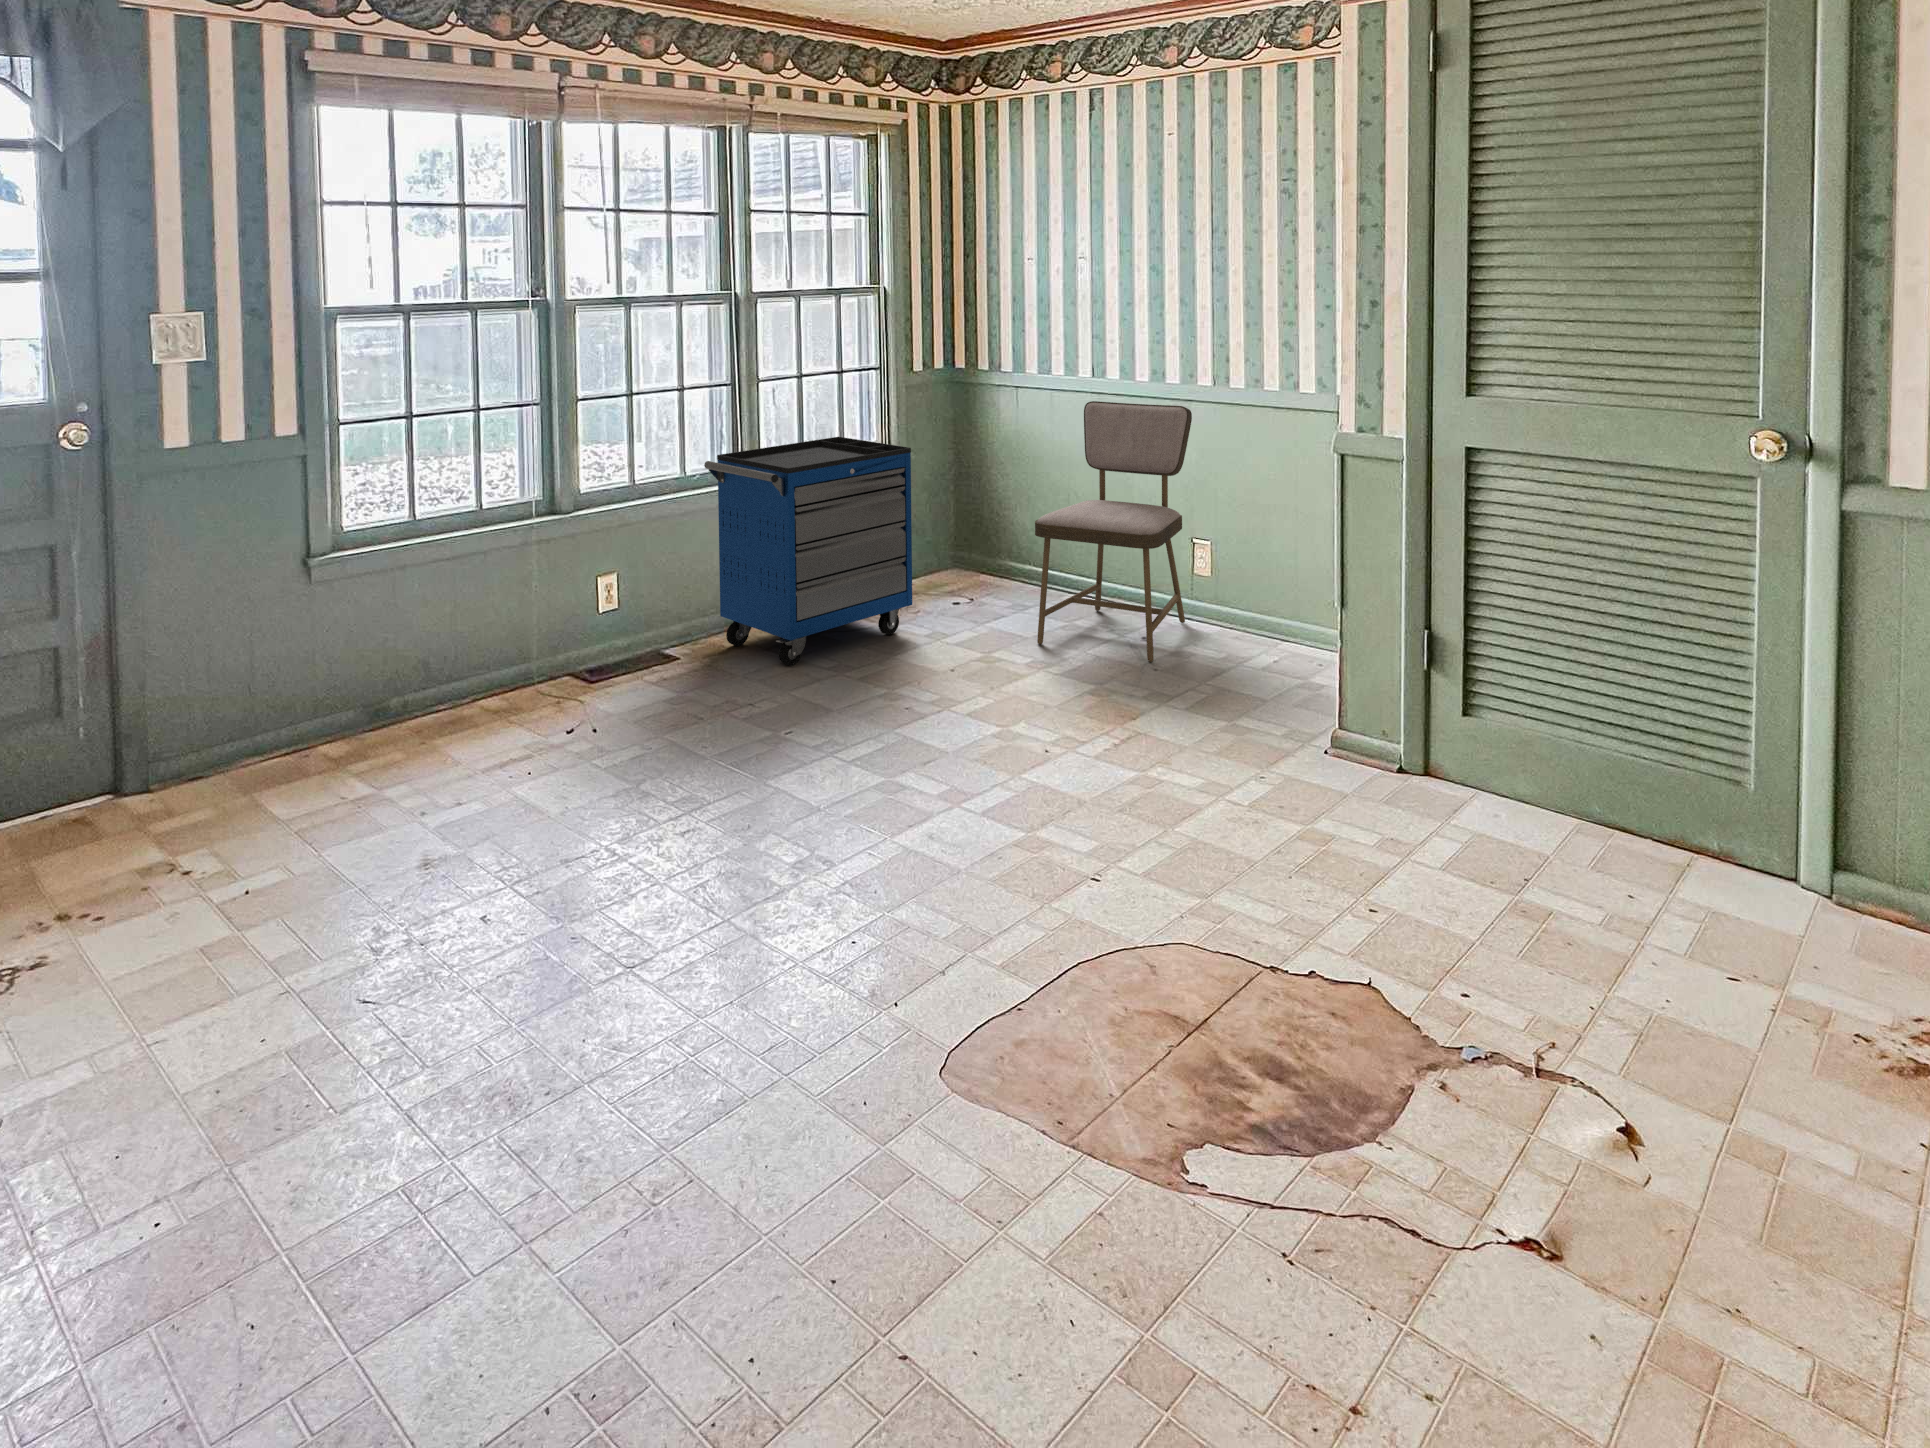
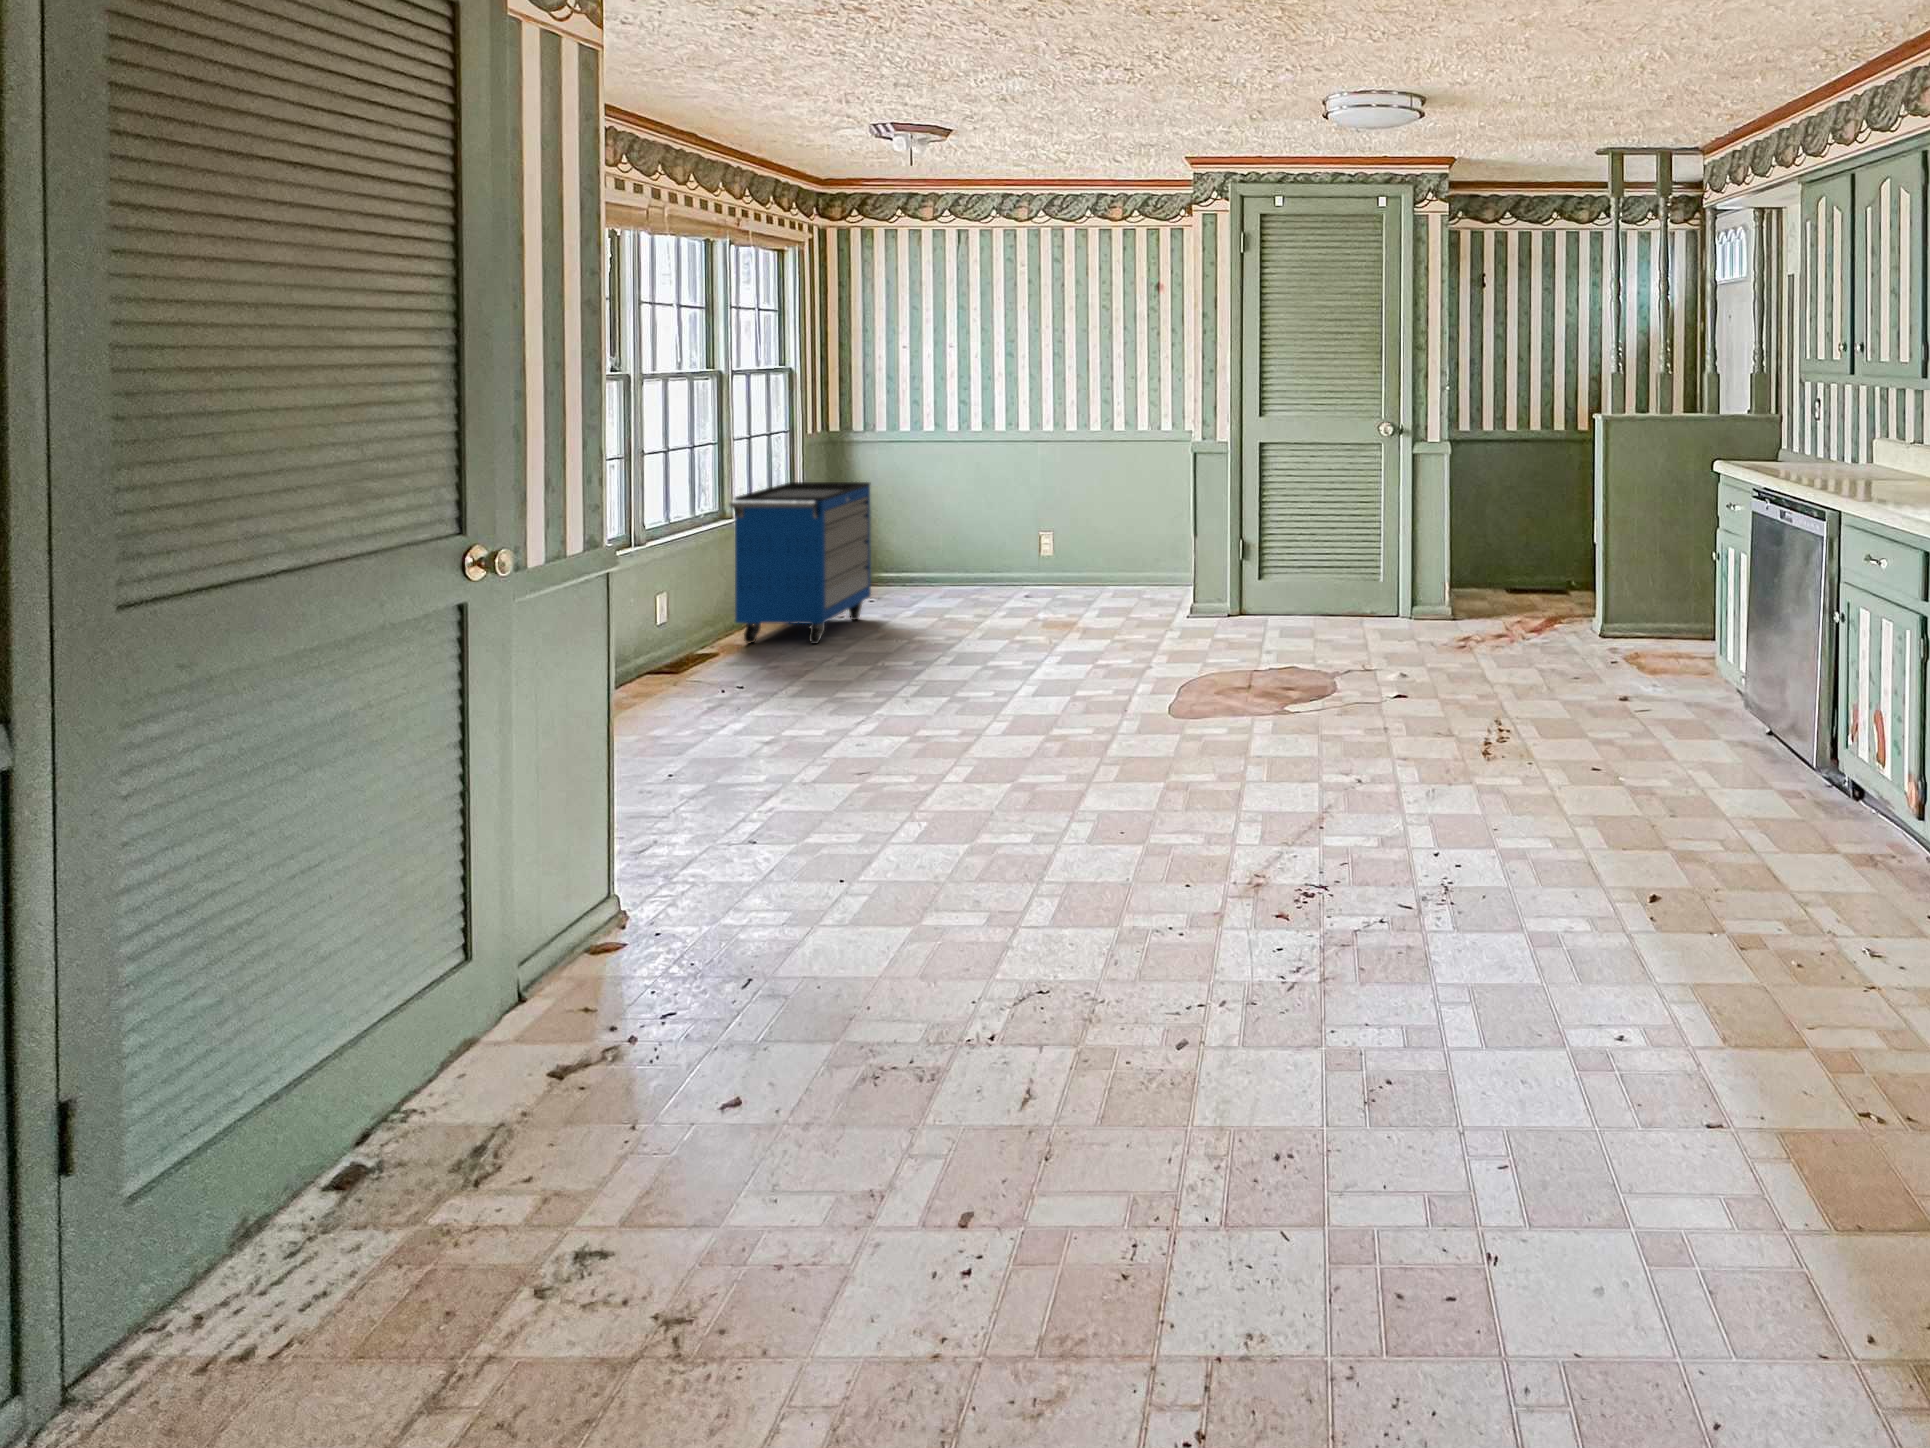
dining chair: present [1035,401,1192,662] -> none [963,443,1051,608]

